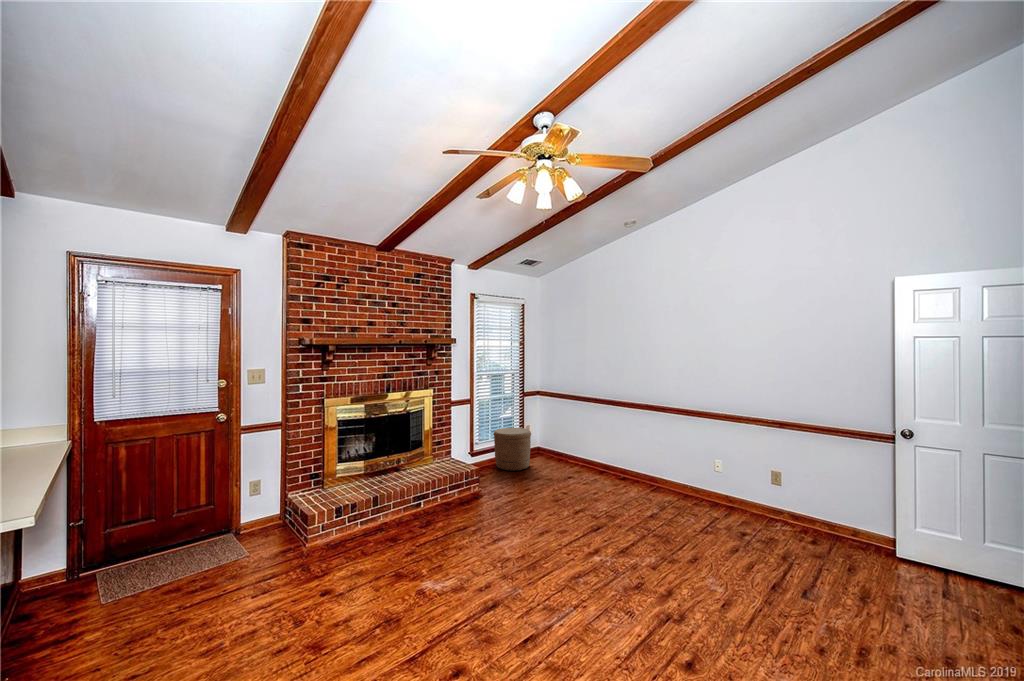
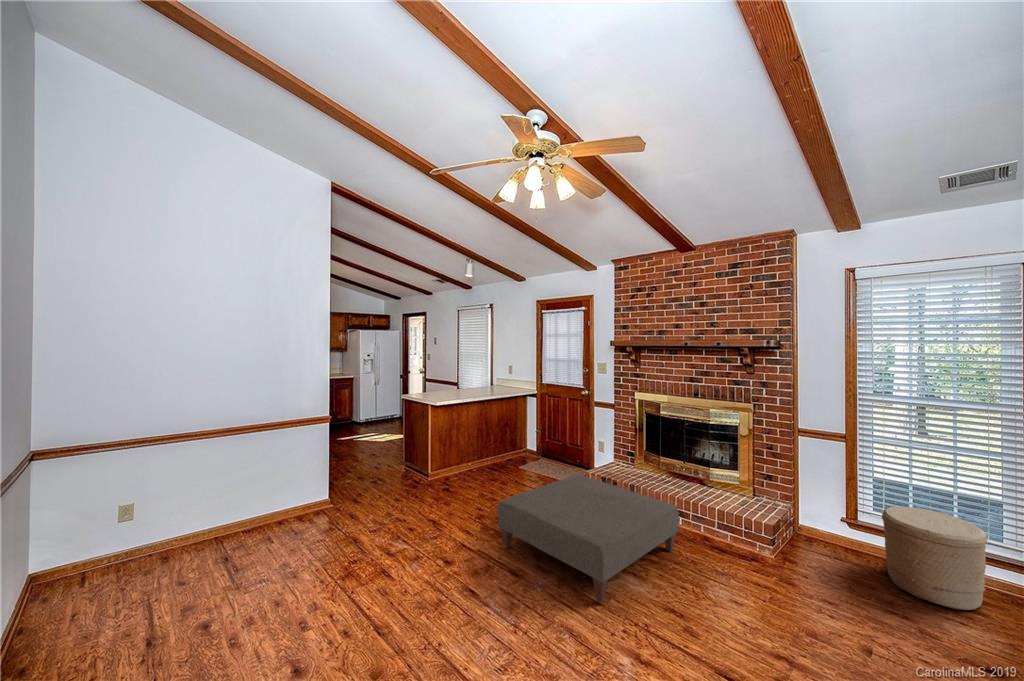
ottoman: none [352,478,546,616] -> present [498,475,679,604]

